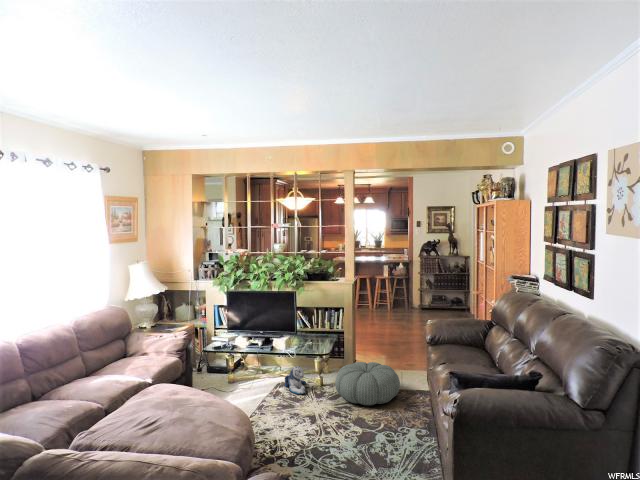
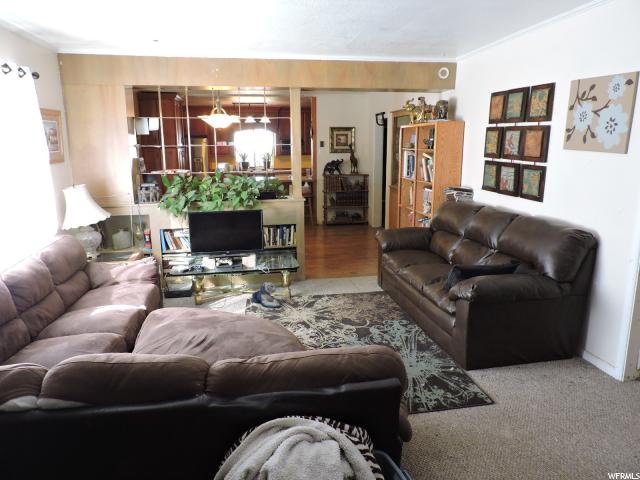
pouf: present [335,362,400,405] -> none [308,272,367,308]

